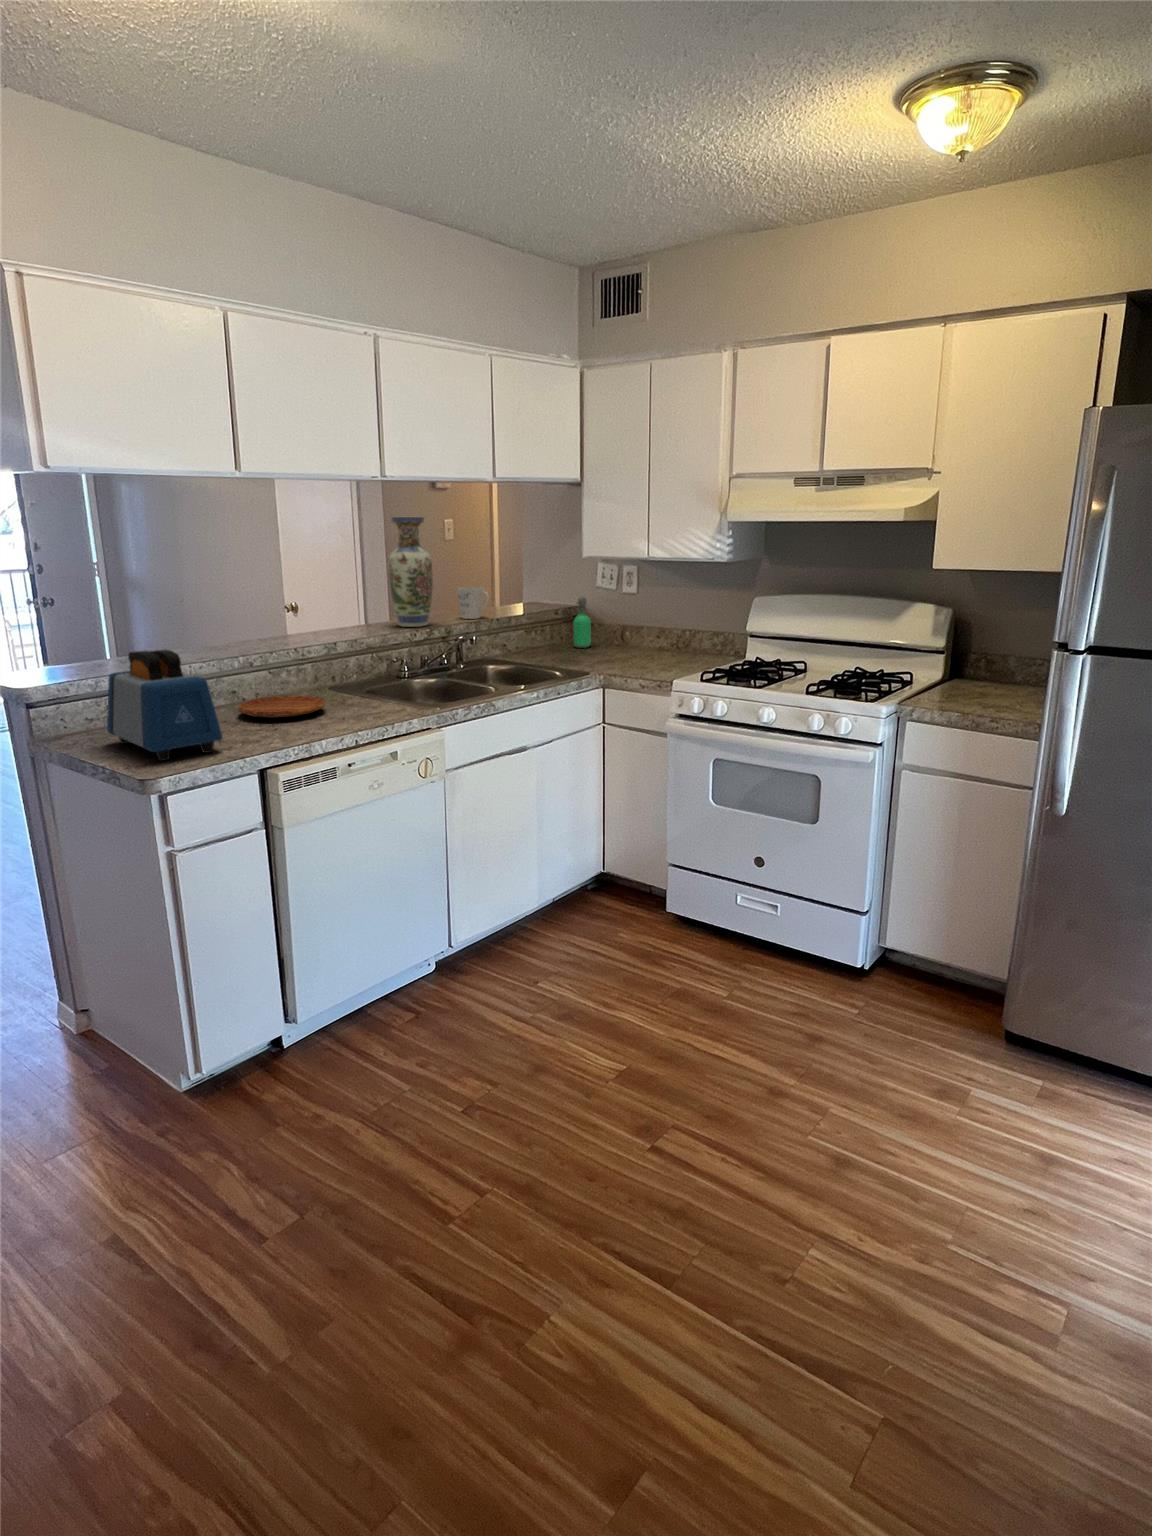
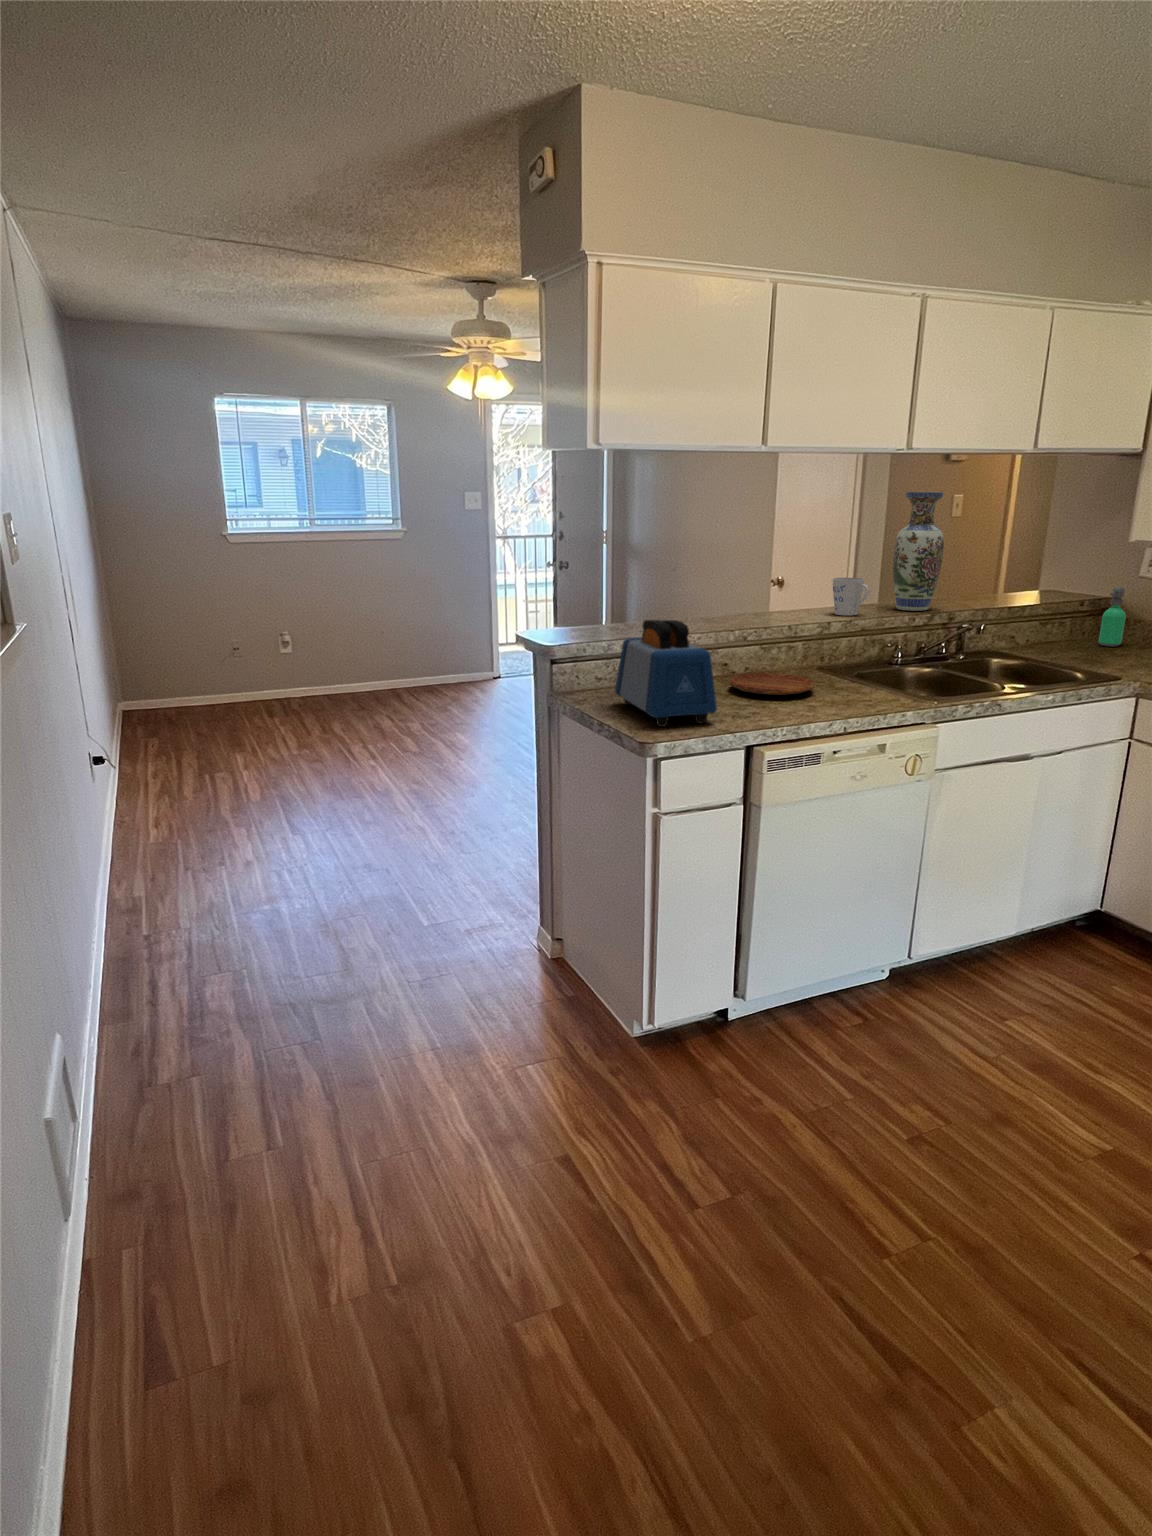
mug: present [457,587,489,619] -> present [833,577,869,615]

